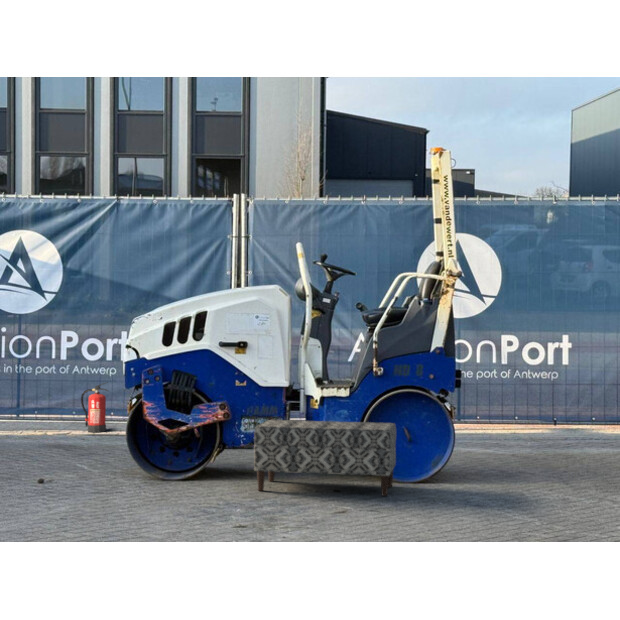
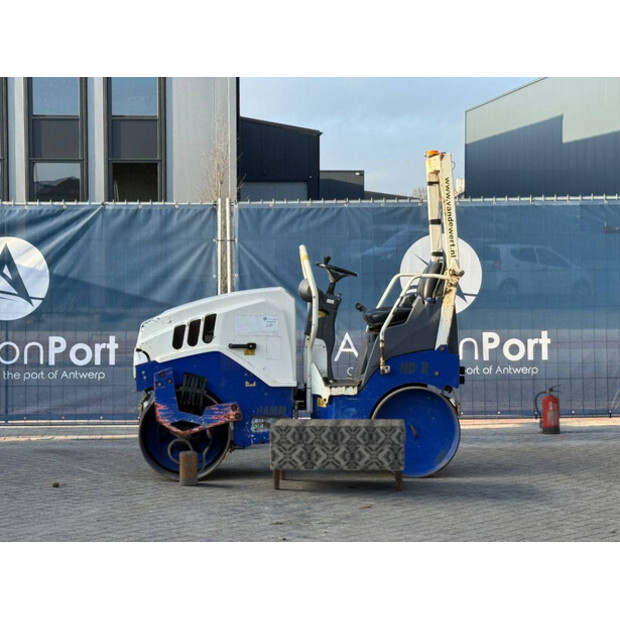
fire extinguisher: present [81,383,108,432] -> present [535,385,560,434]
watering can: none [155,437,196,484] -> present [168,439,209,485]

